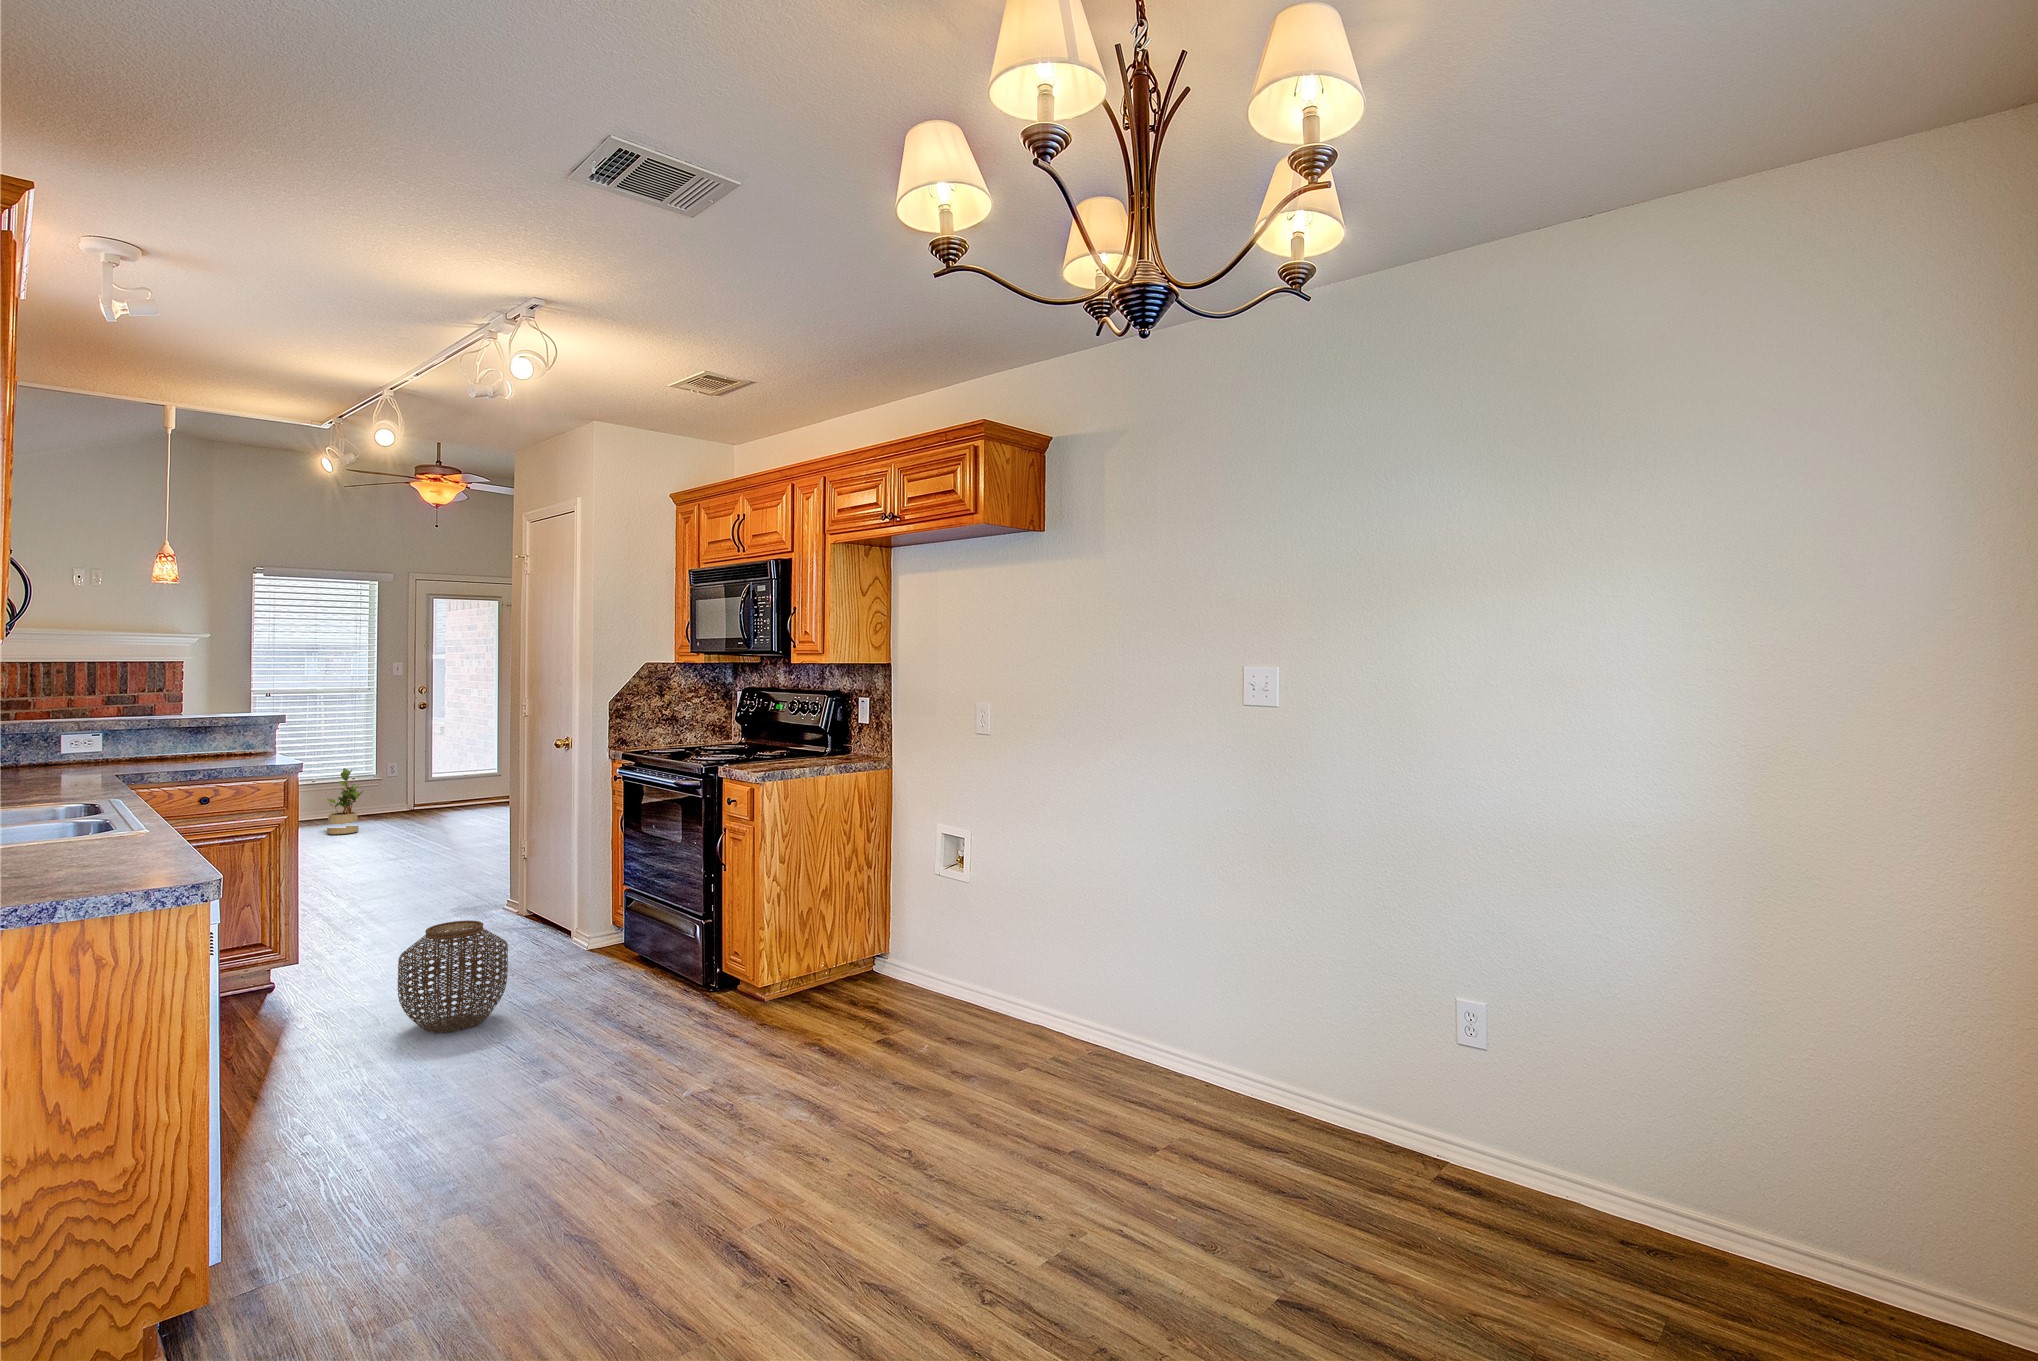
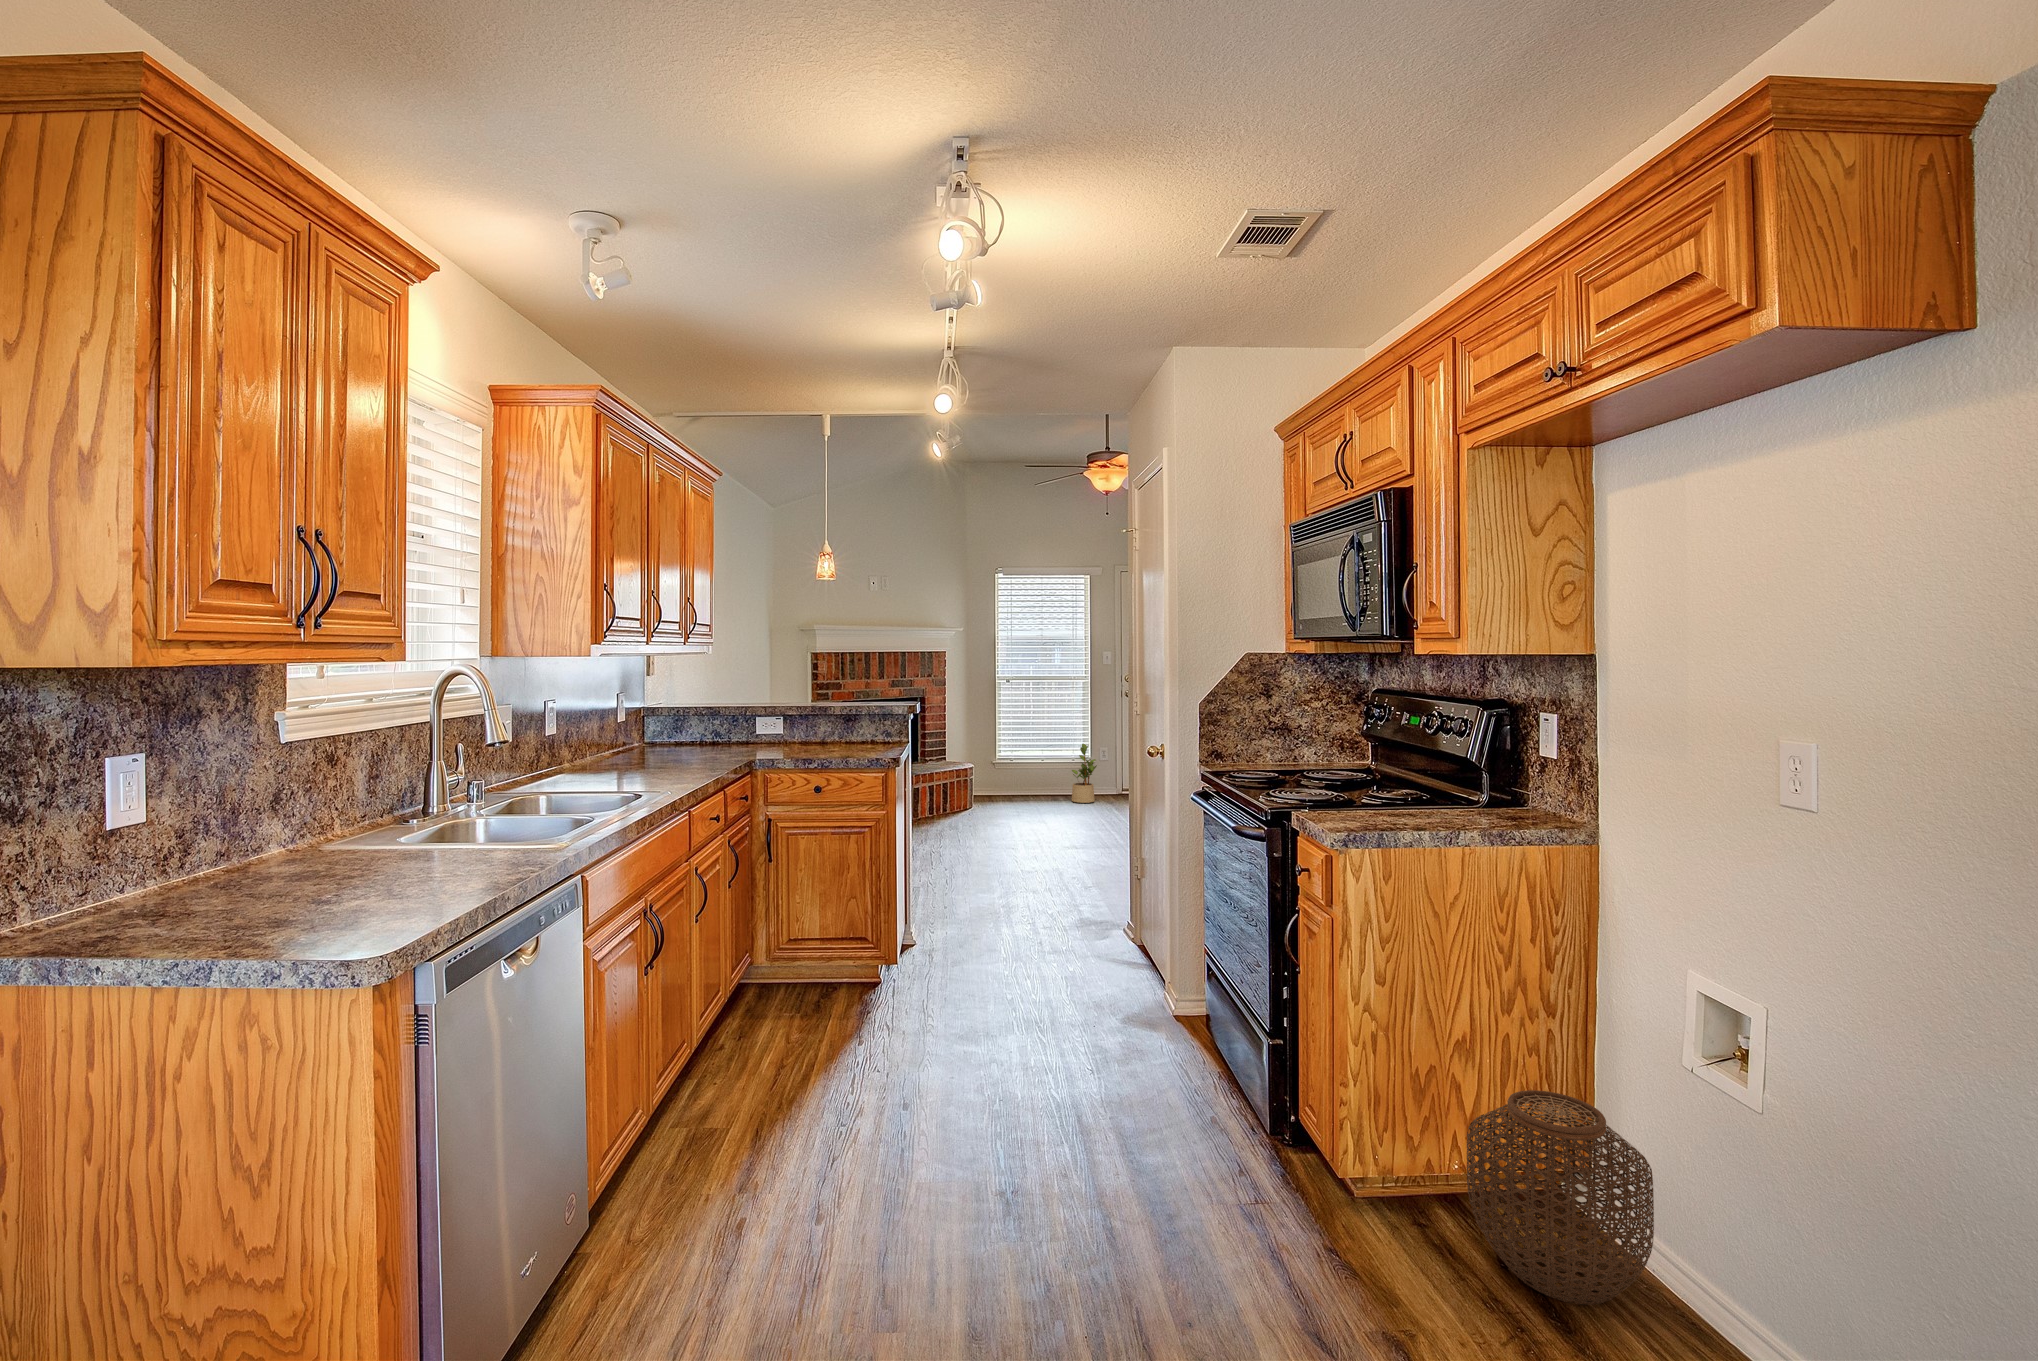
woven basket: present [398,921,508,1033] -> present [1467,1090,1654,1305]

